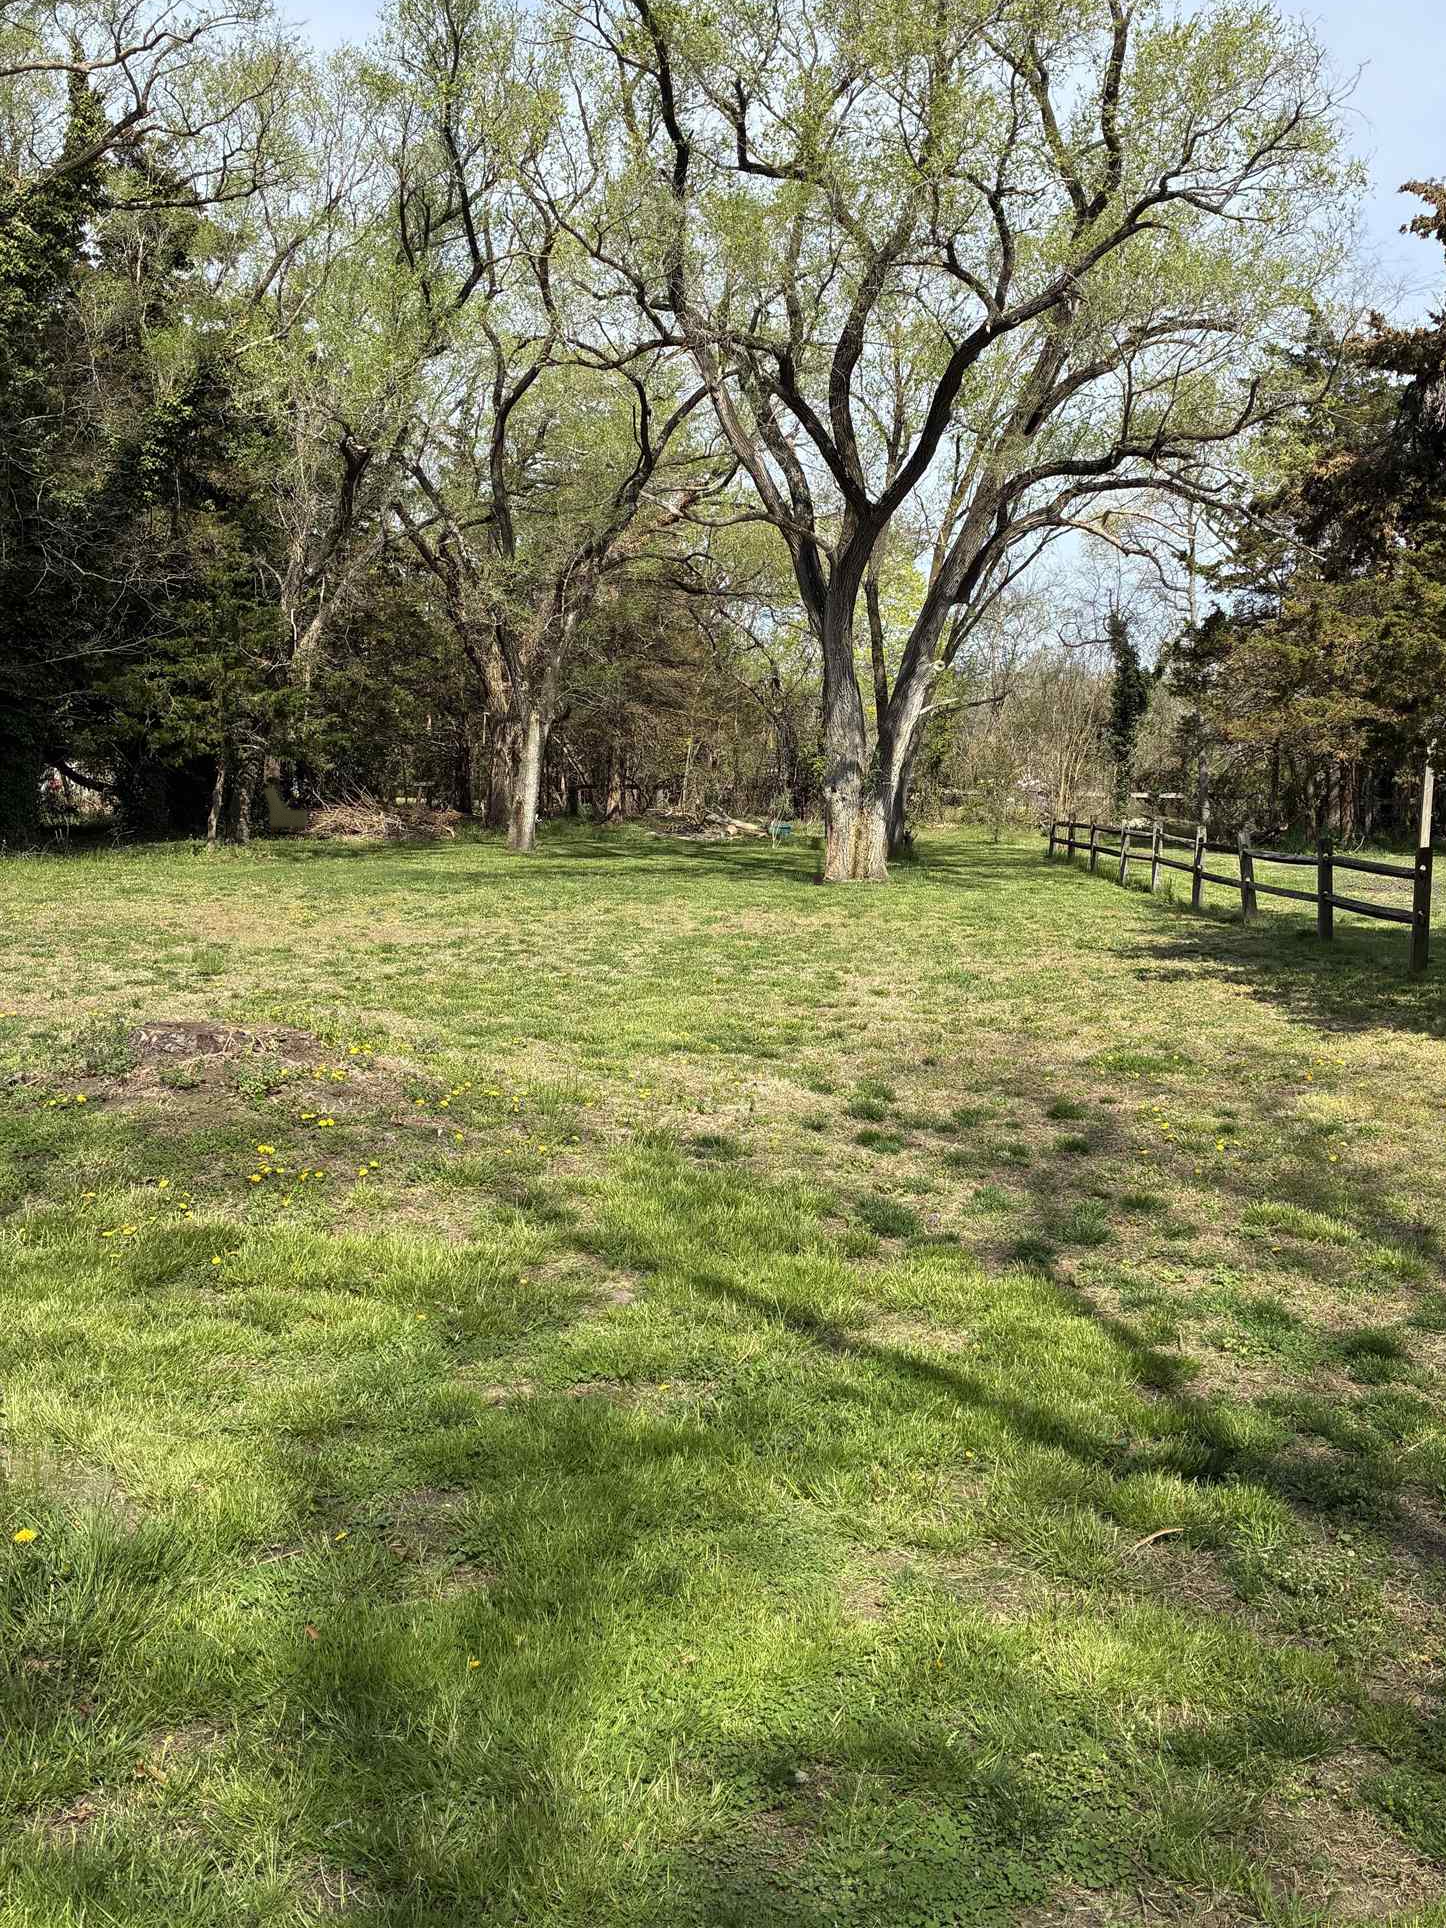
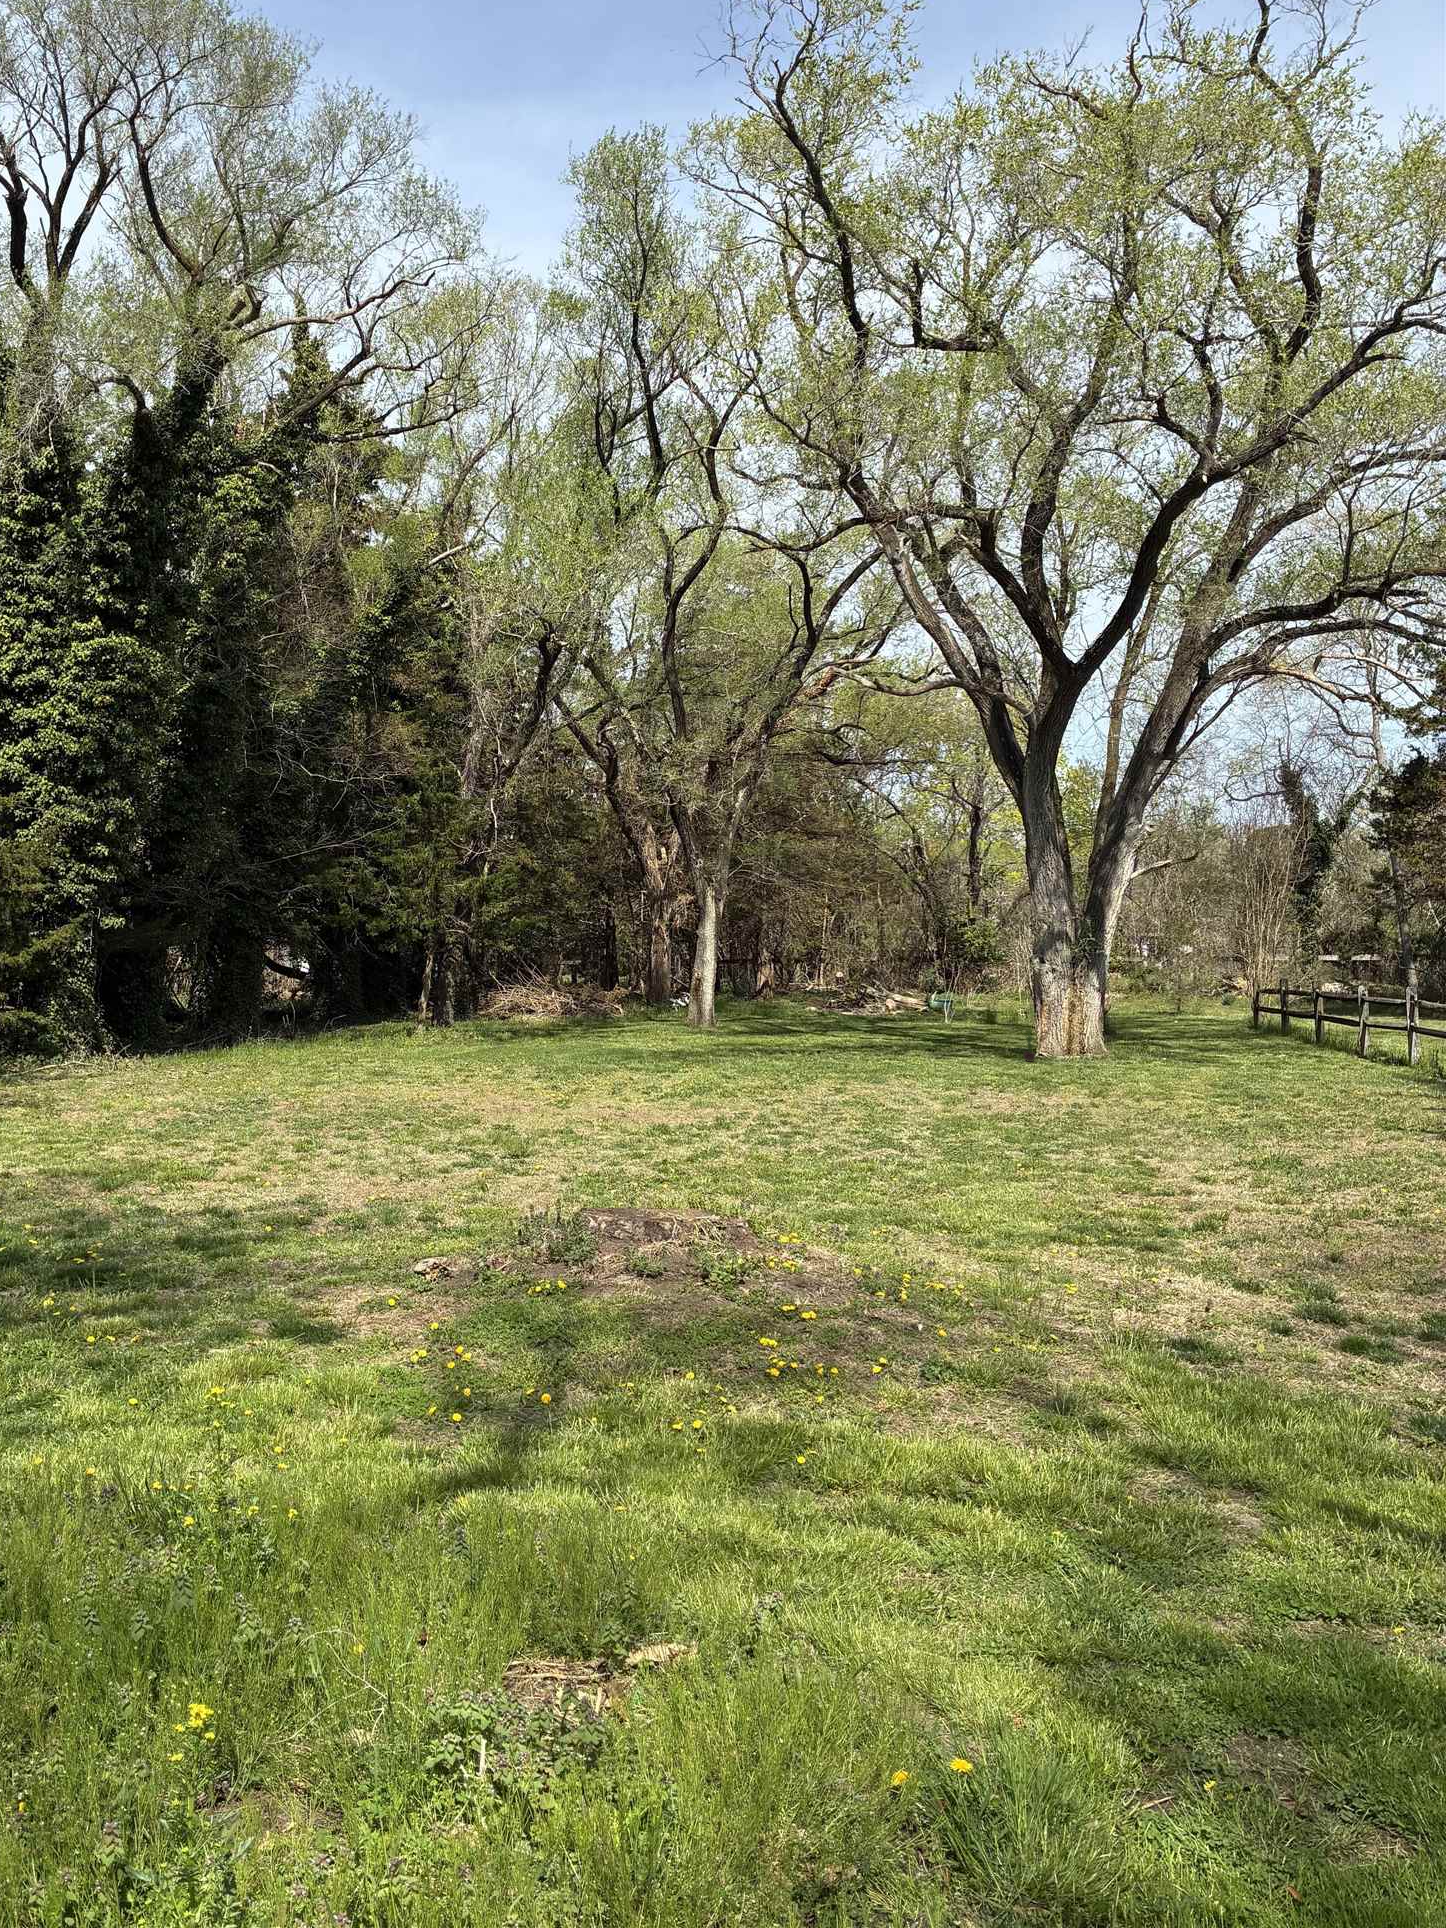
chair: present [264,788,307,833] -> none [459,969,495,1012]

